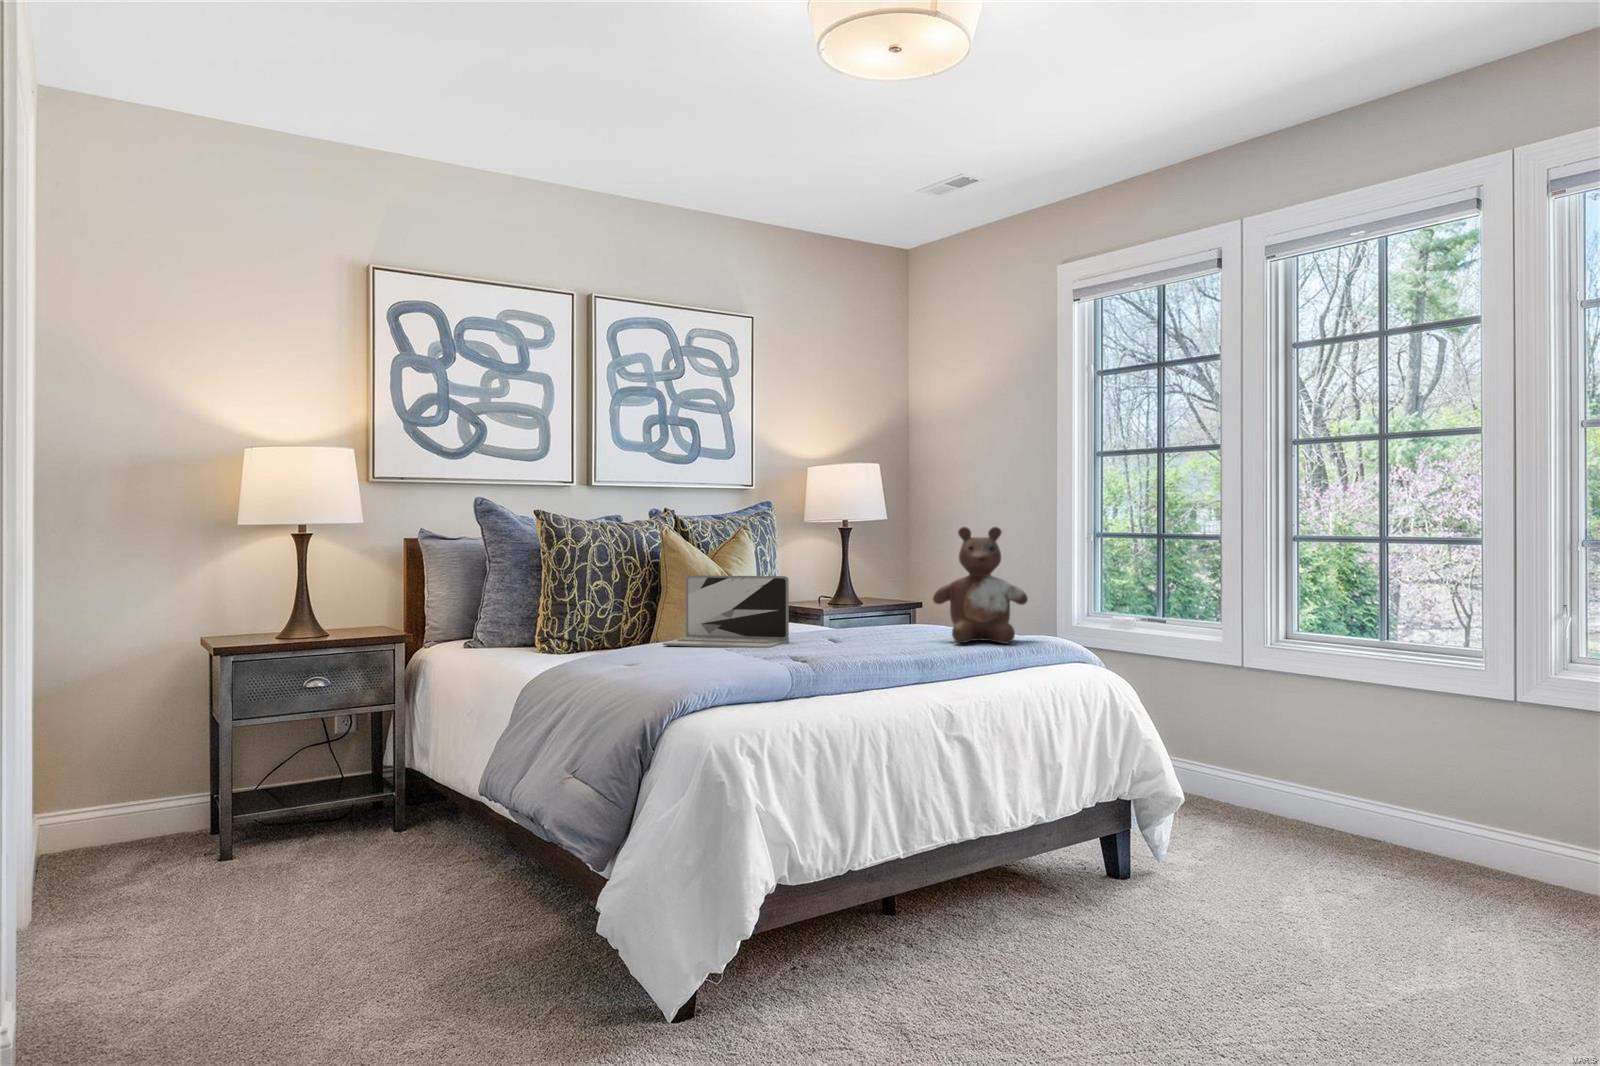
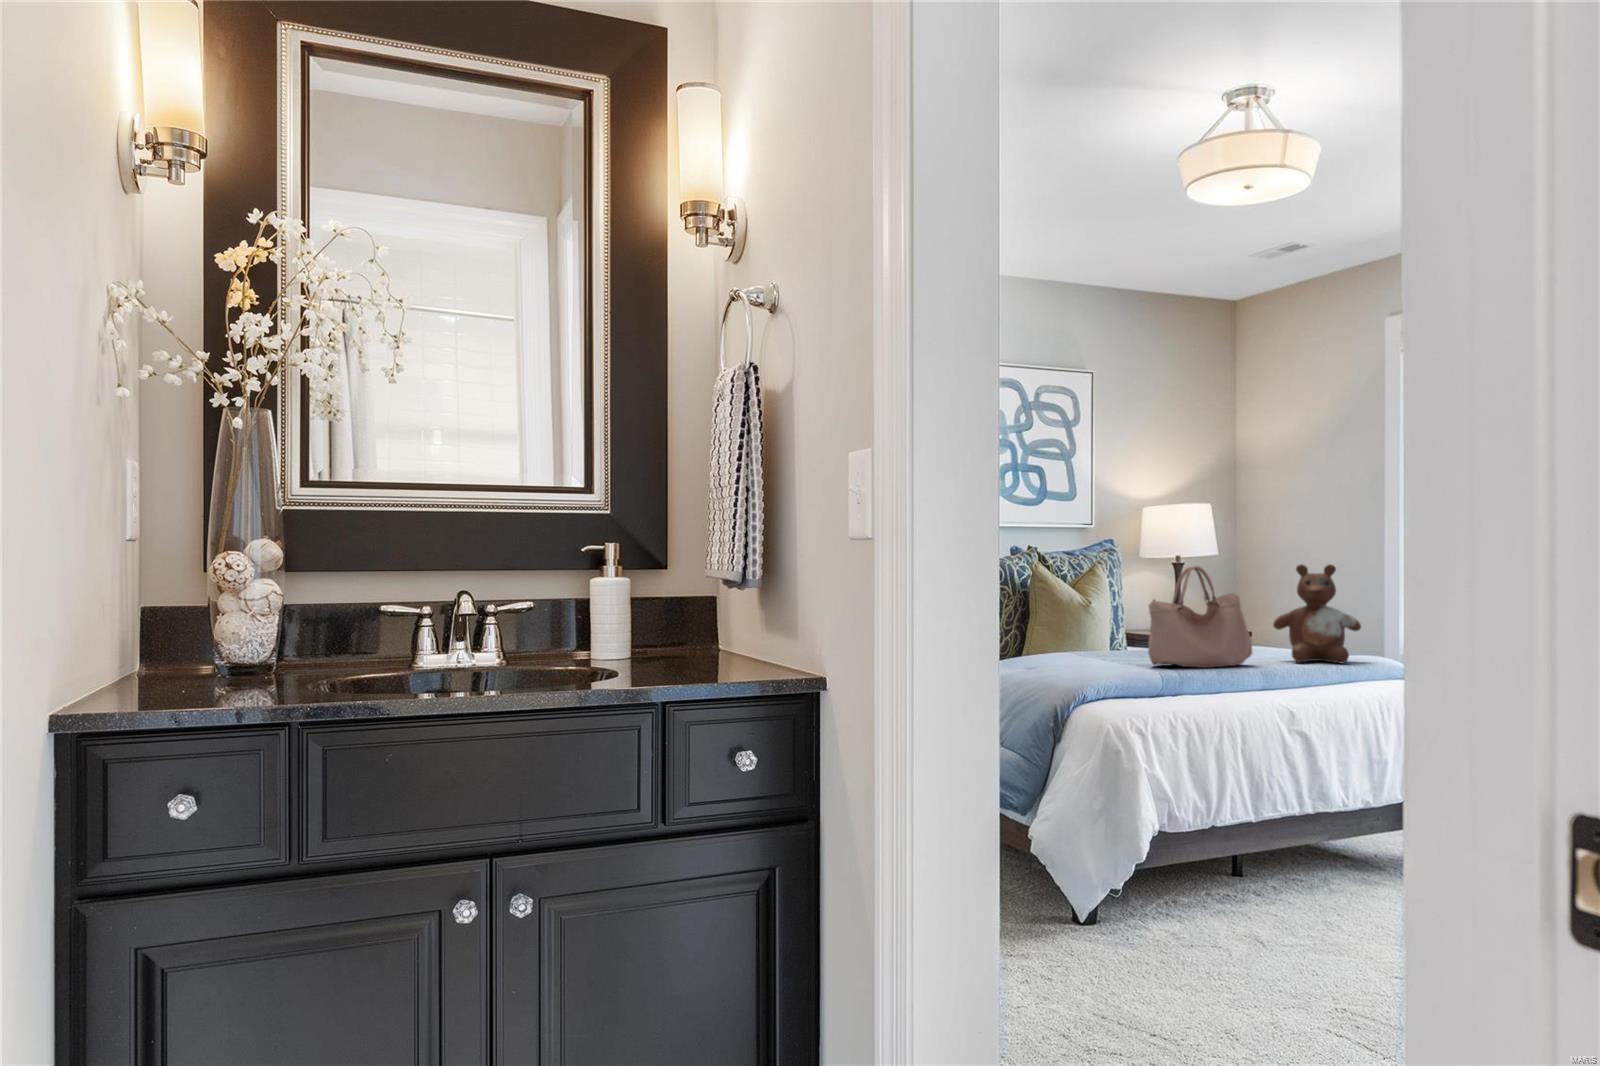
handbag: none [783,528,907,655] -> present [1148,566,1252,668]
laptop: present [663,575,789,648] -> none [1041,603,1145,662]

